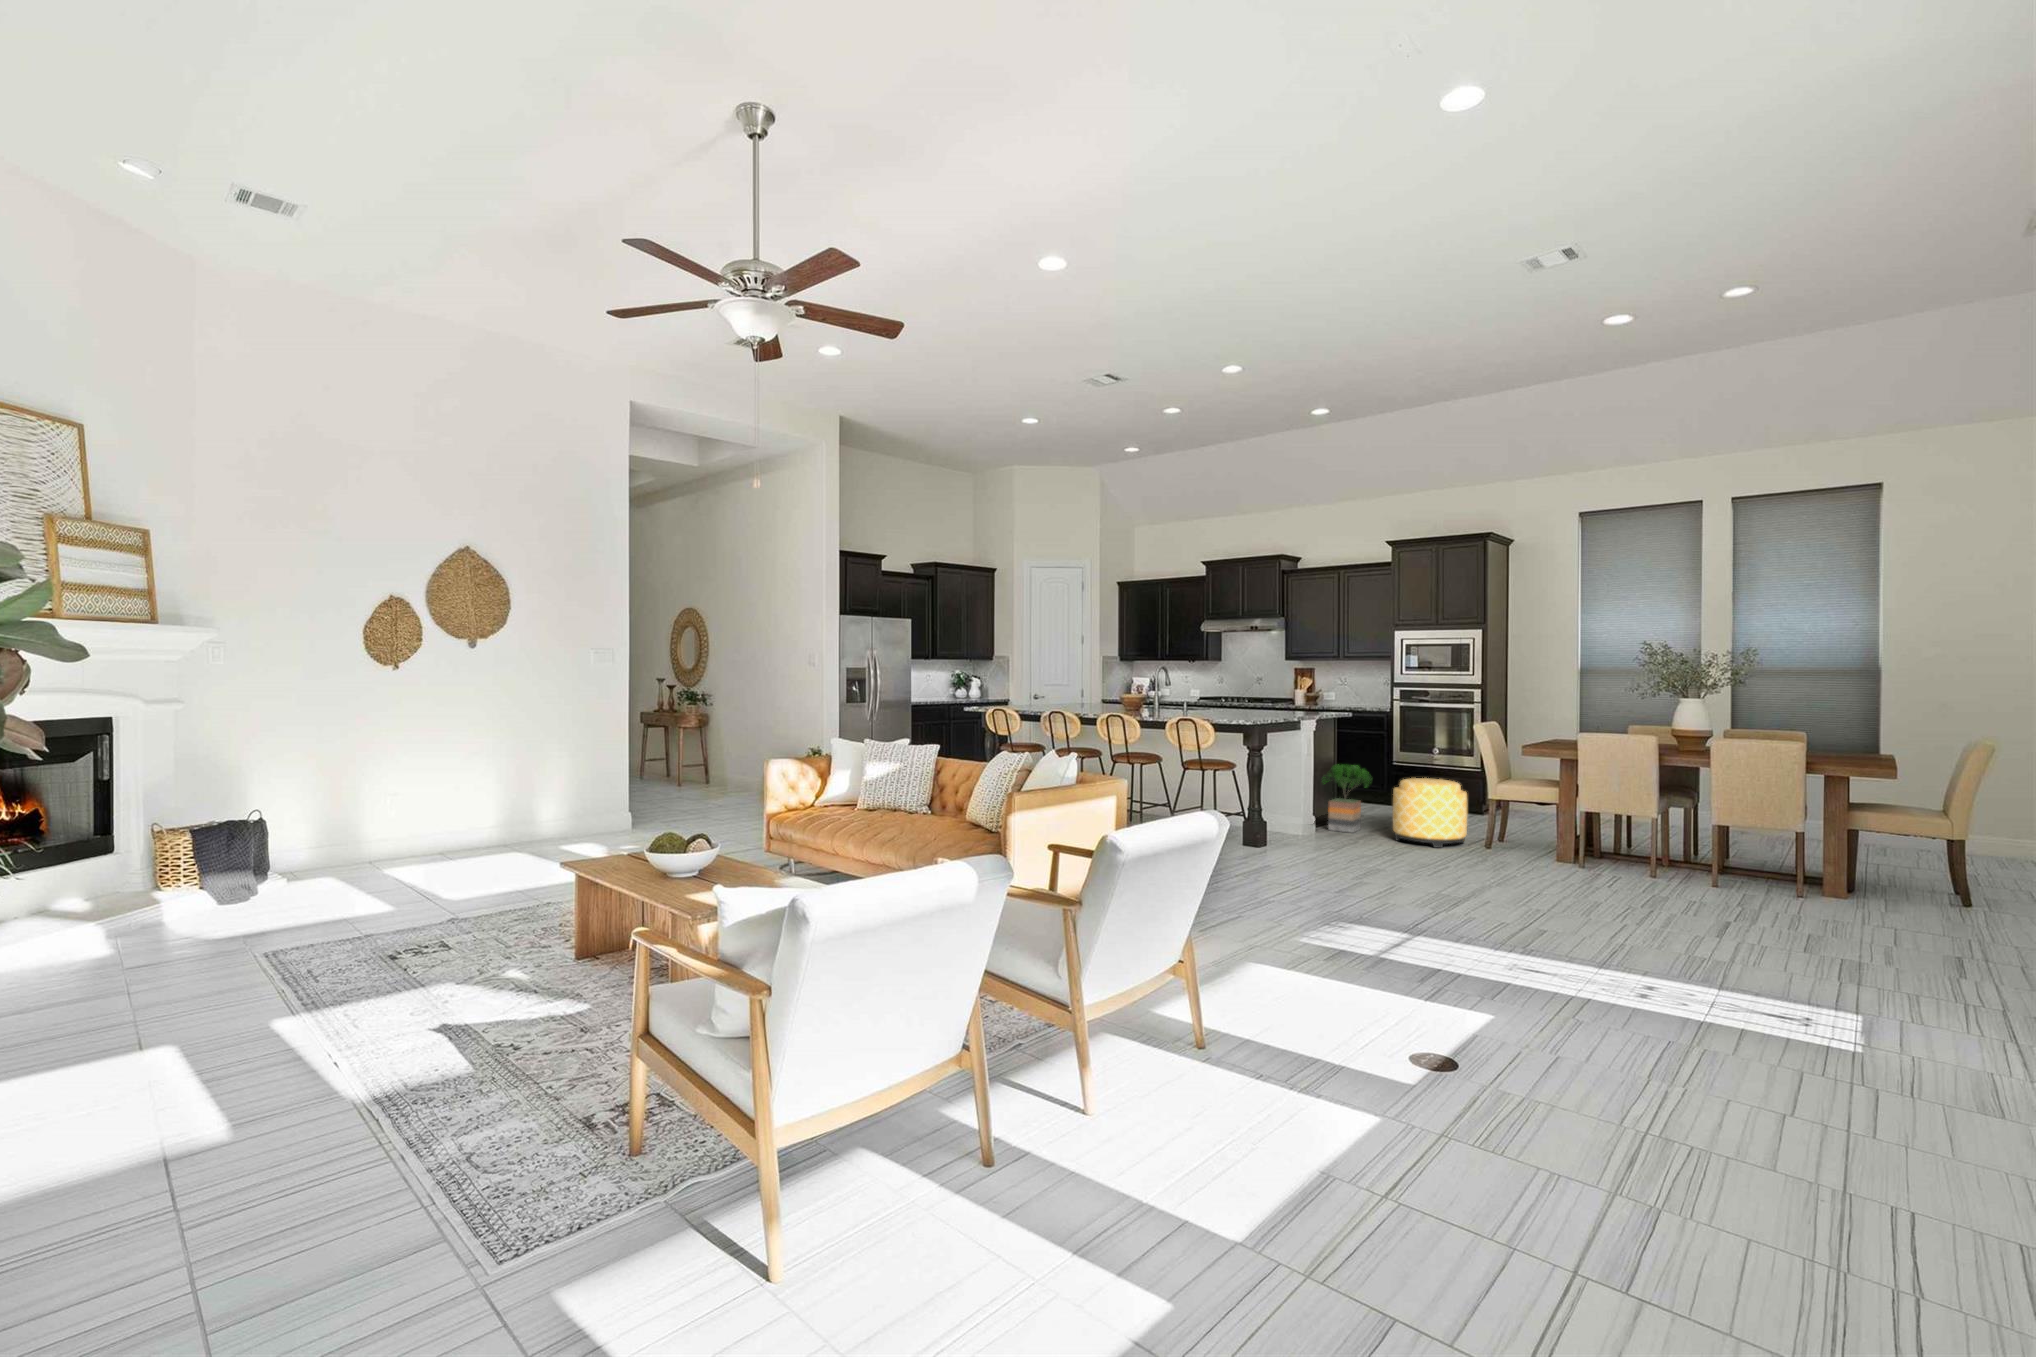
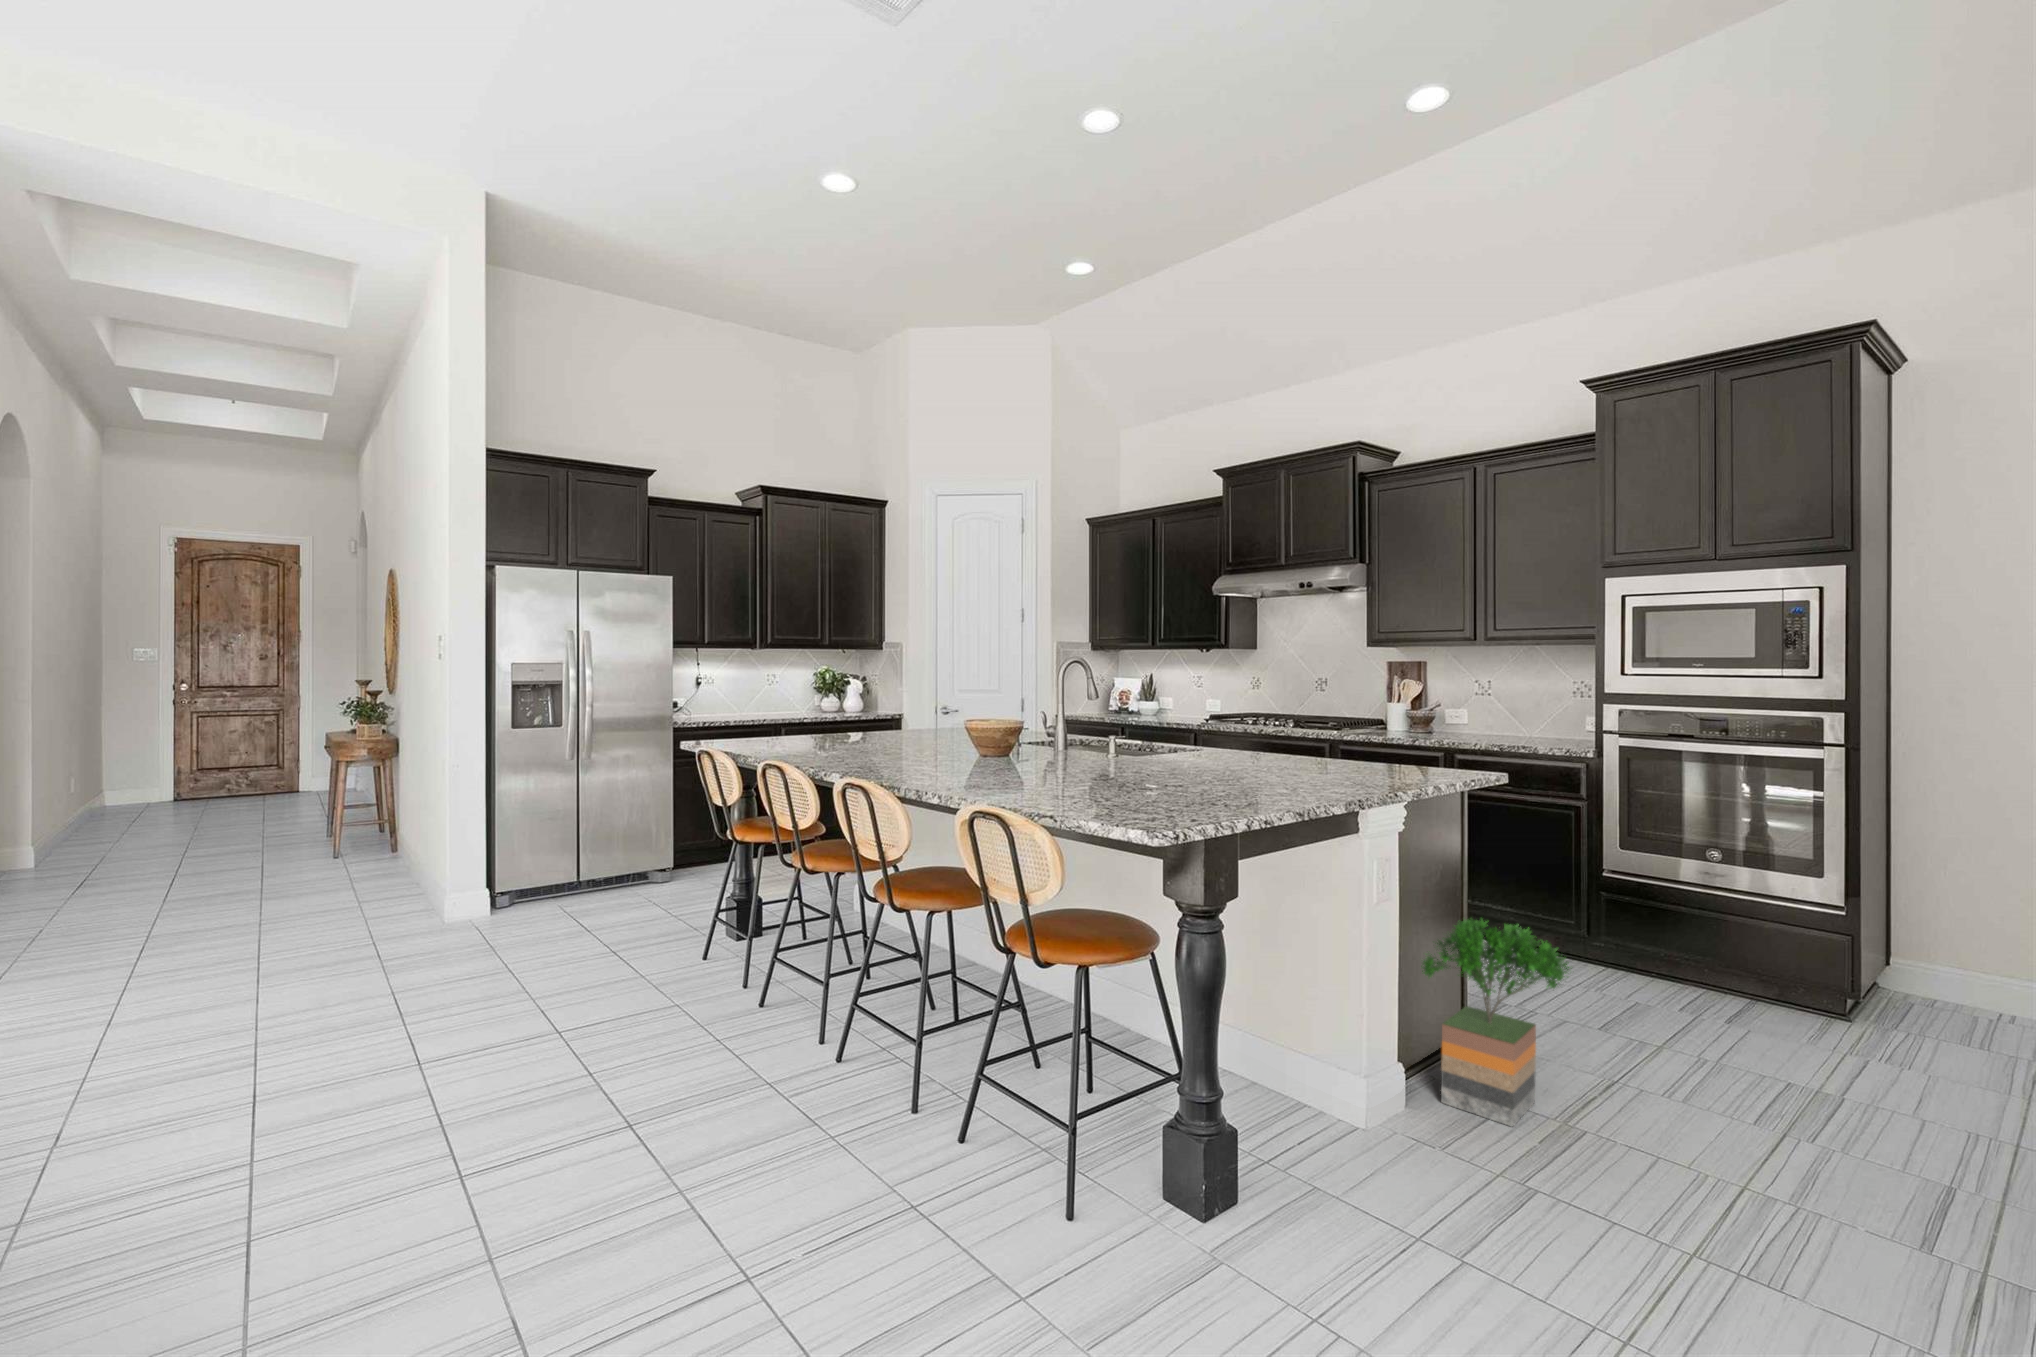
ottoman: present [1393,778,1467,848] -> none [1643,995,1930,1284]

